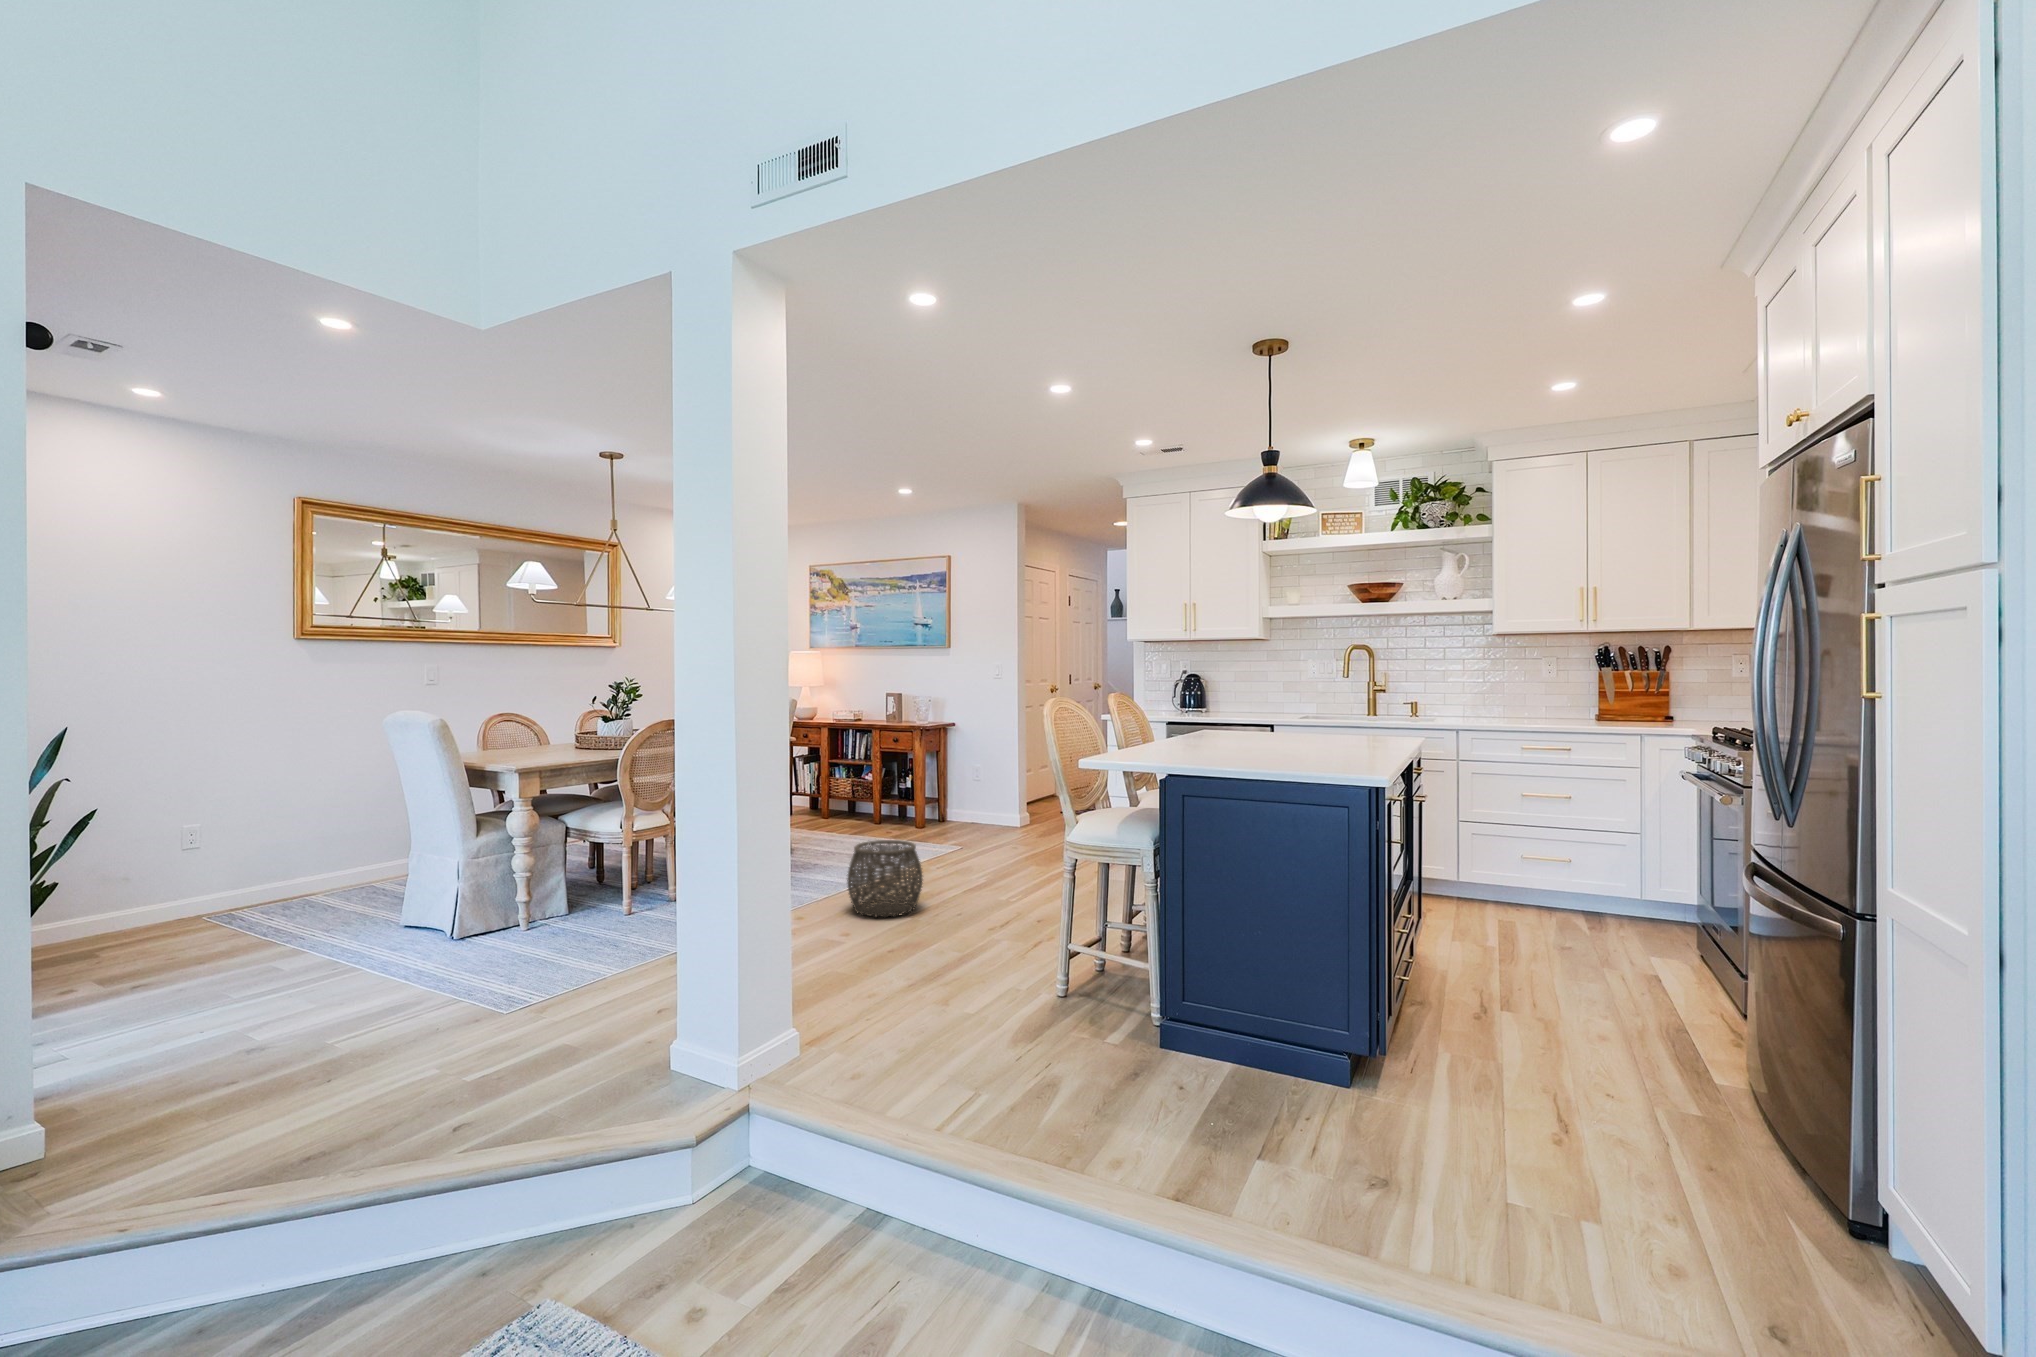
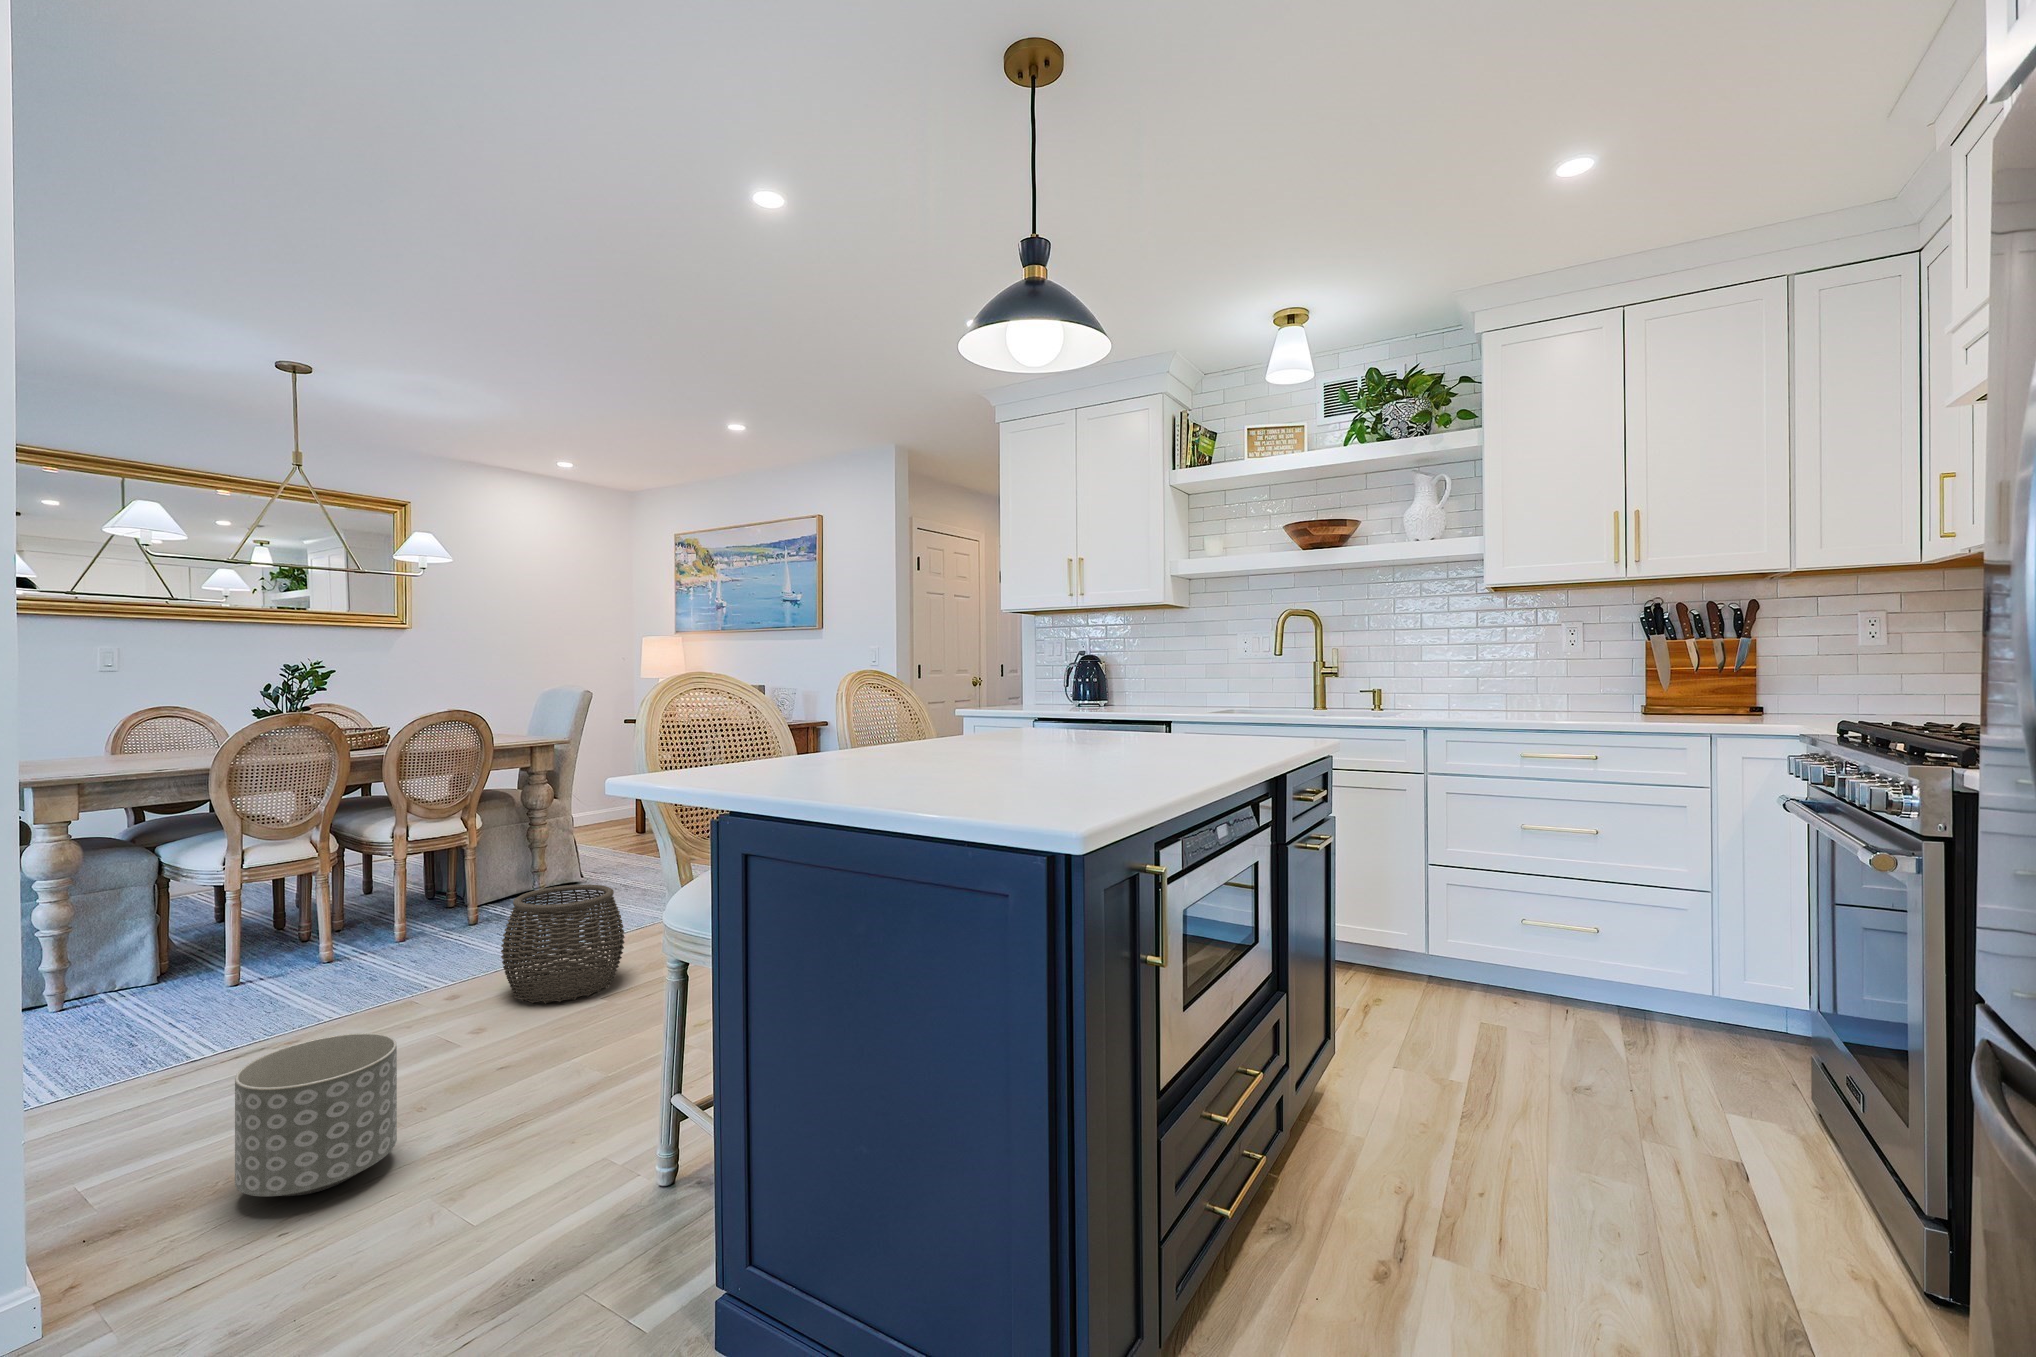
planter: none [836,913,910,998] -> present [235,1033,397,1197]

